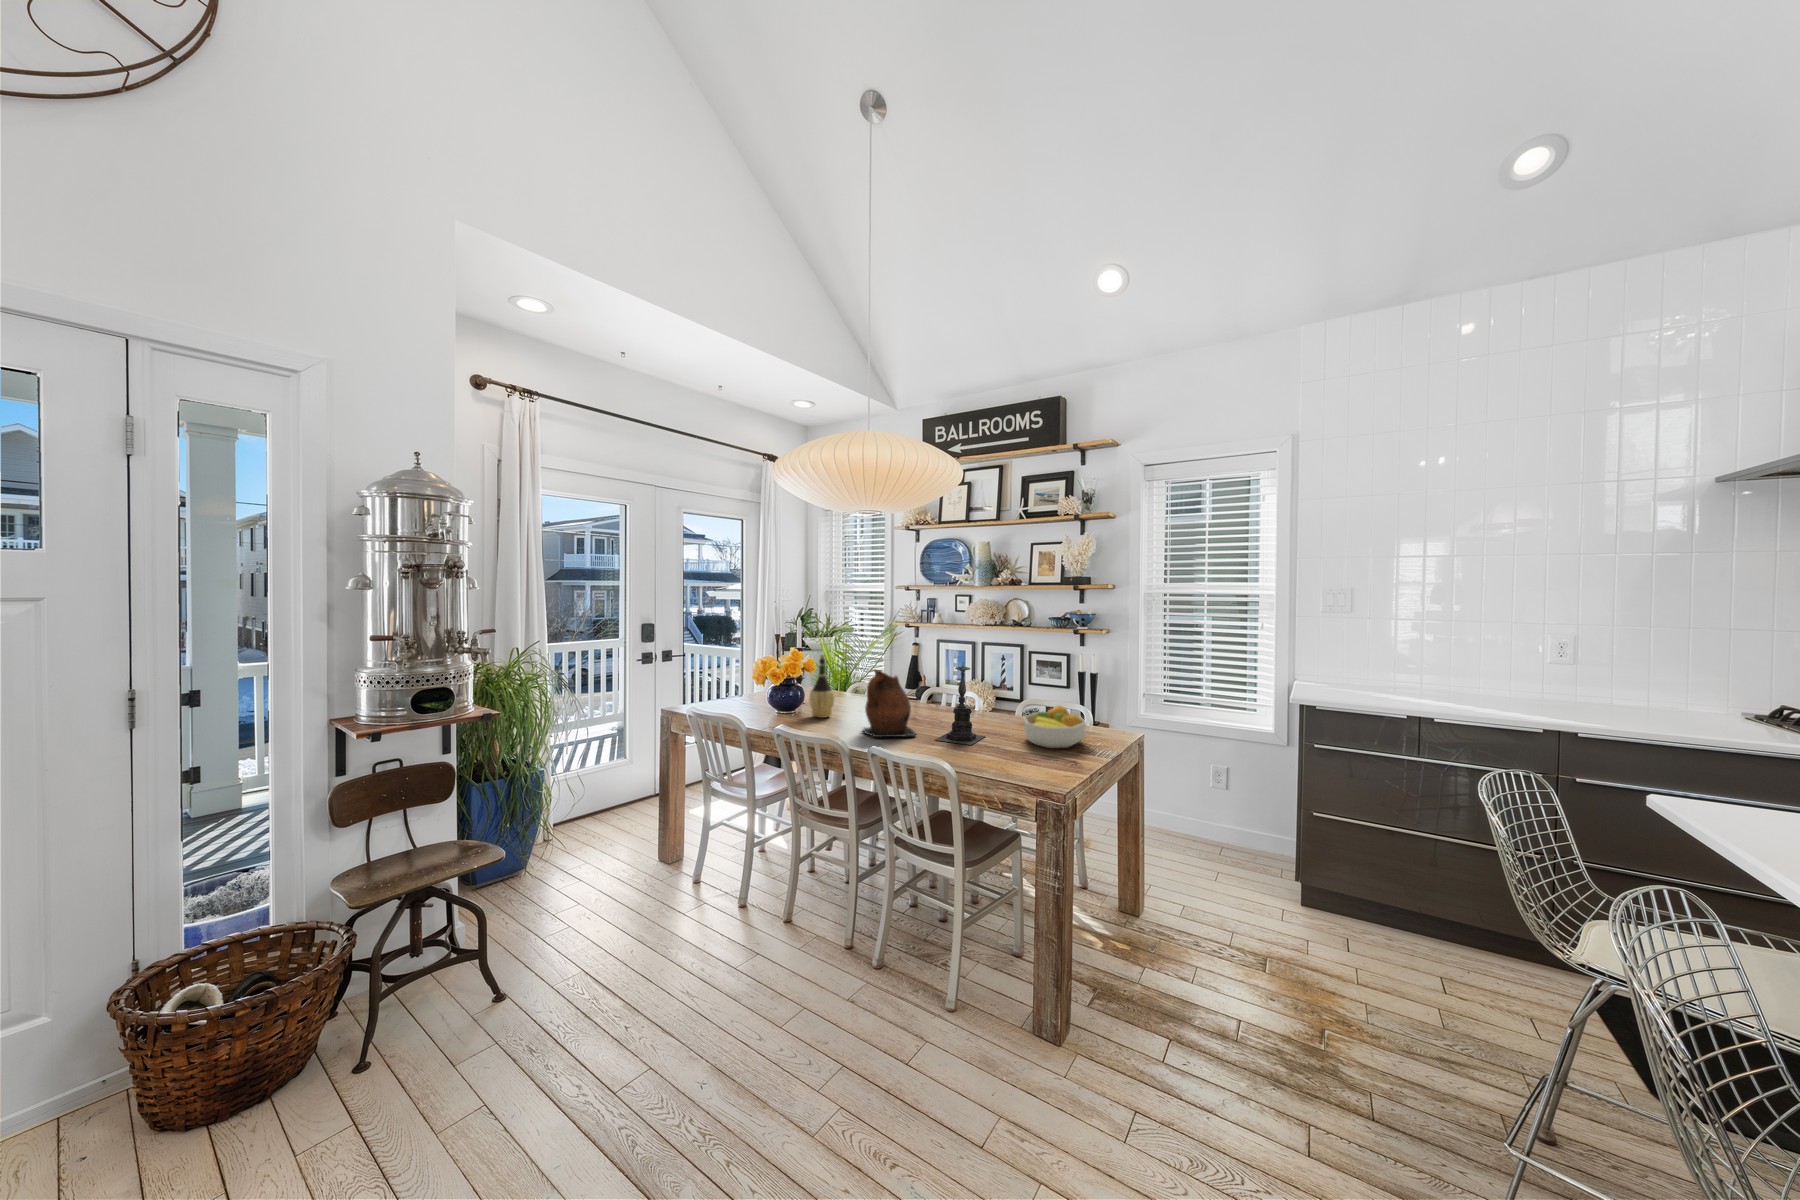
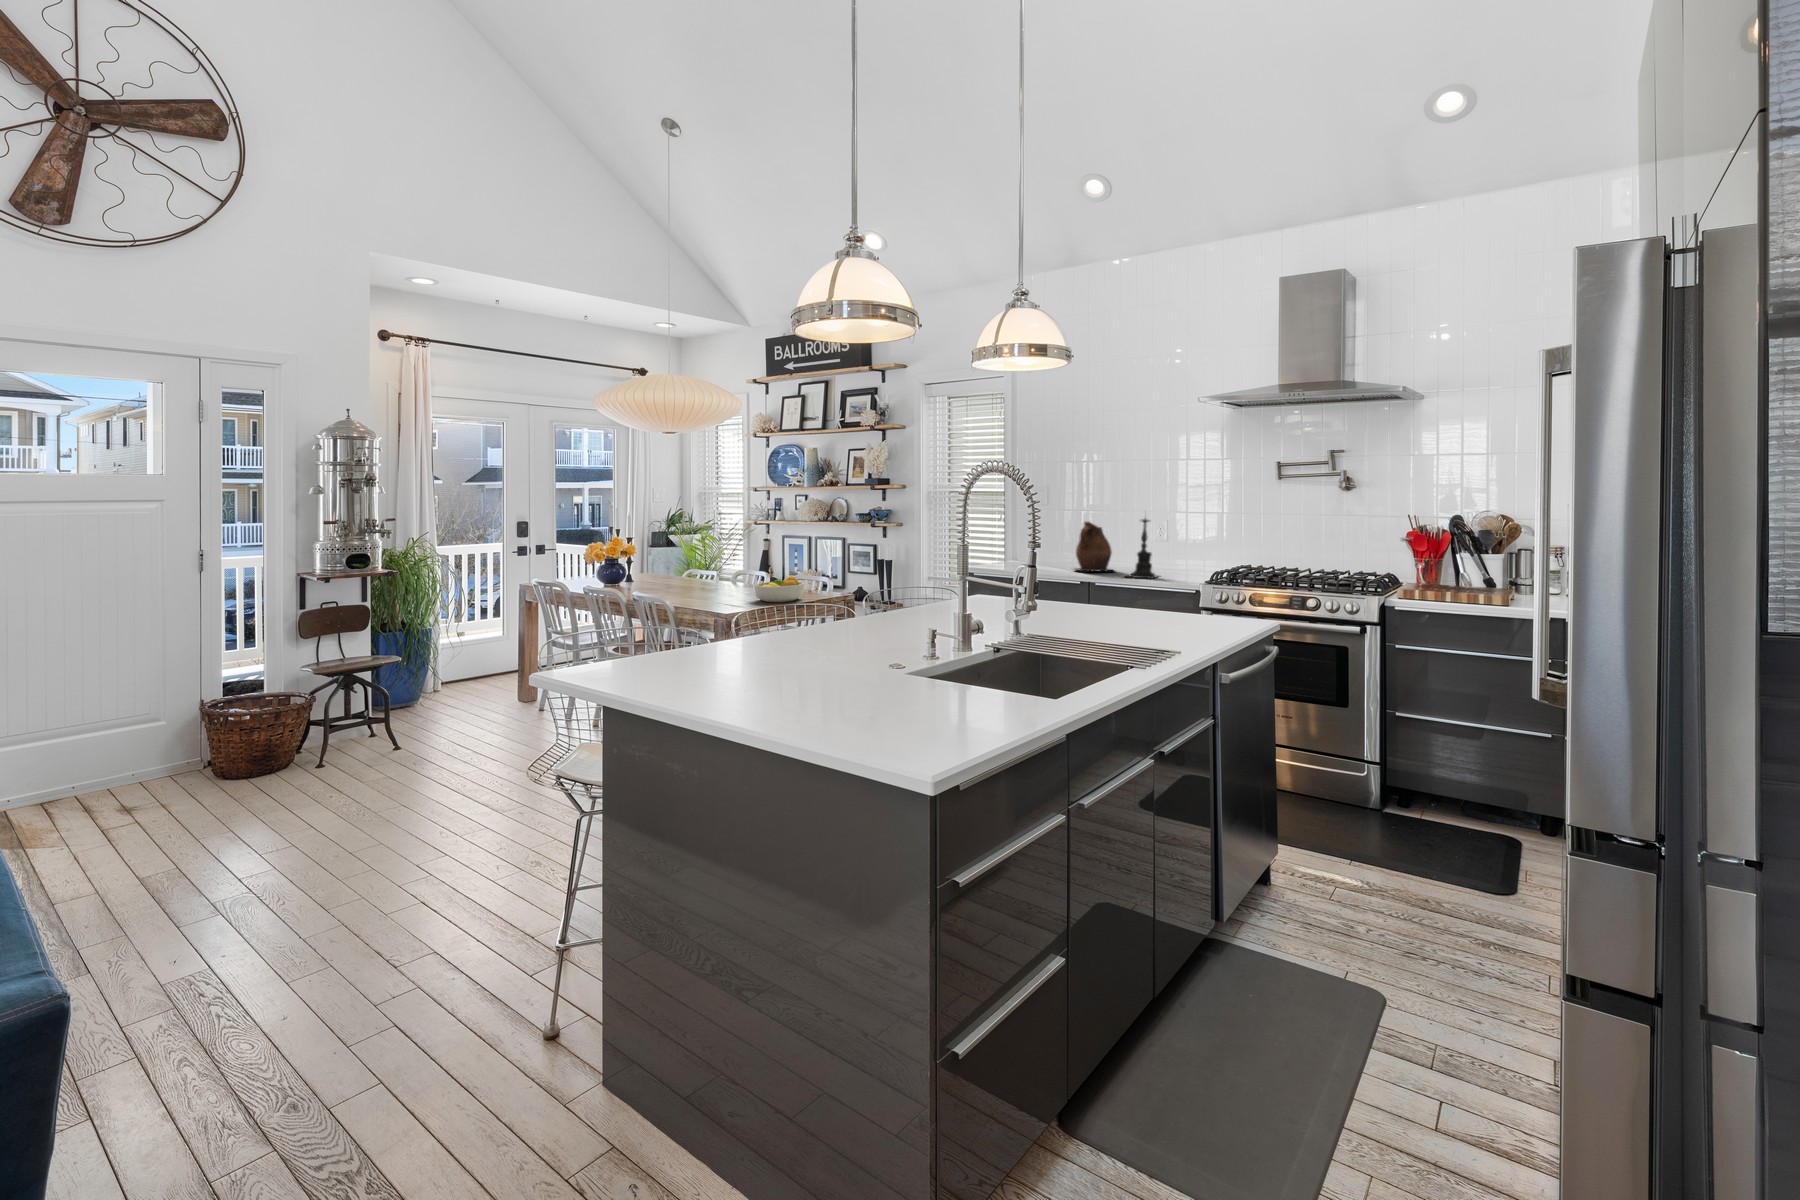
wine bottle: present [809,655,834,718] -> none [627,542,646,589]
candle holder: present [935,664,985,745] -> present [1126,519,1157,578]
ceramic pitcher: present [863,670,916,737] -> present [1076,522,1114,571]

